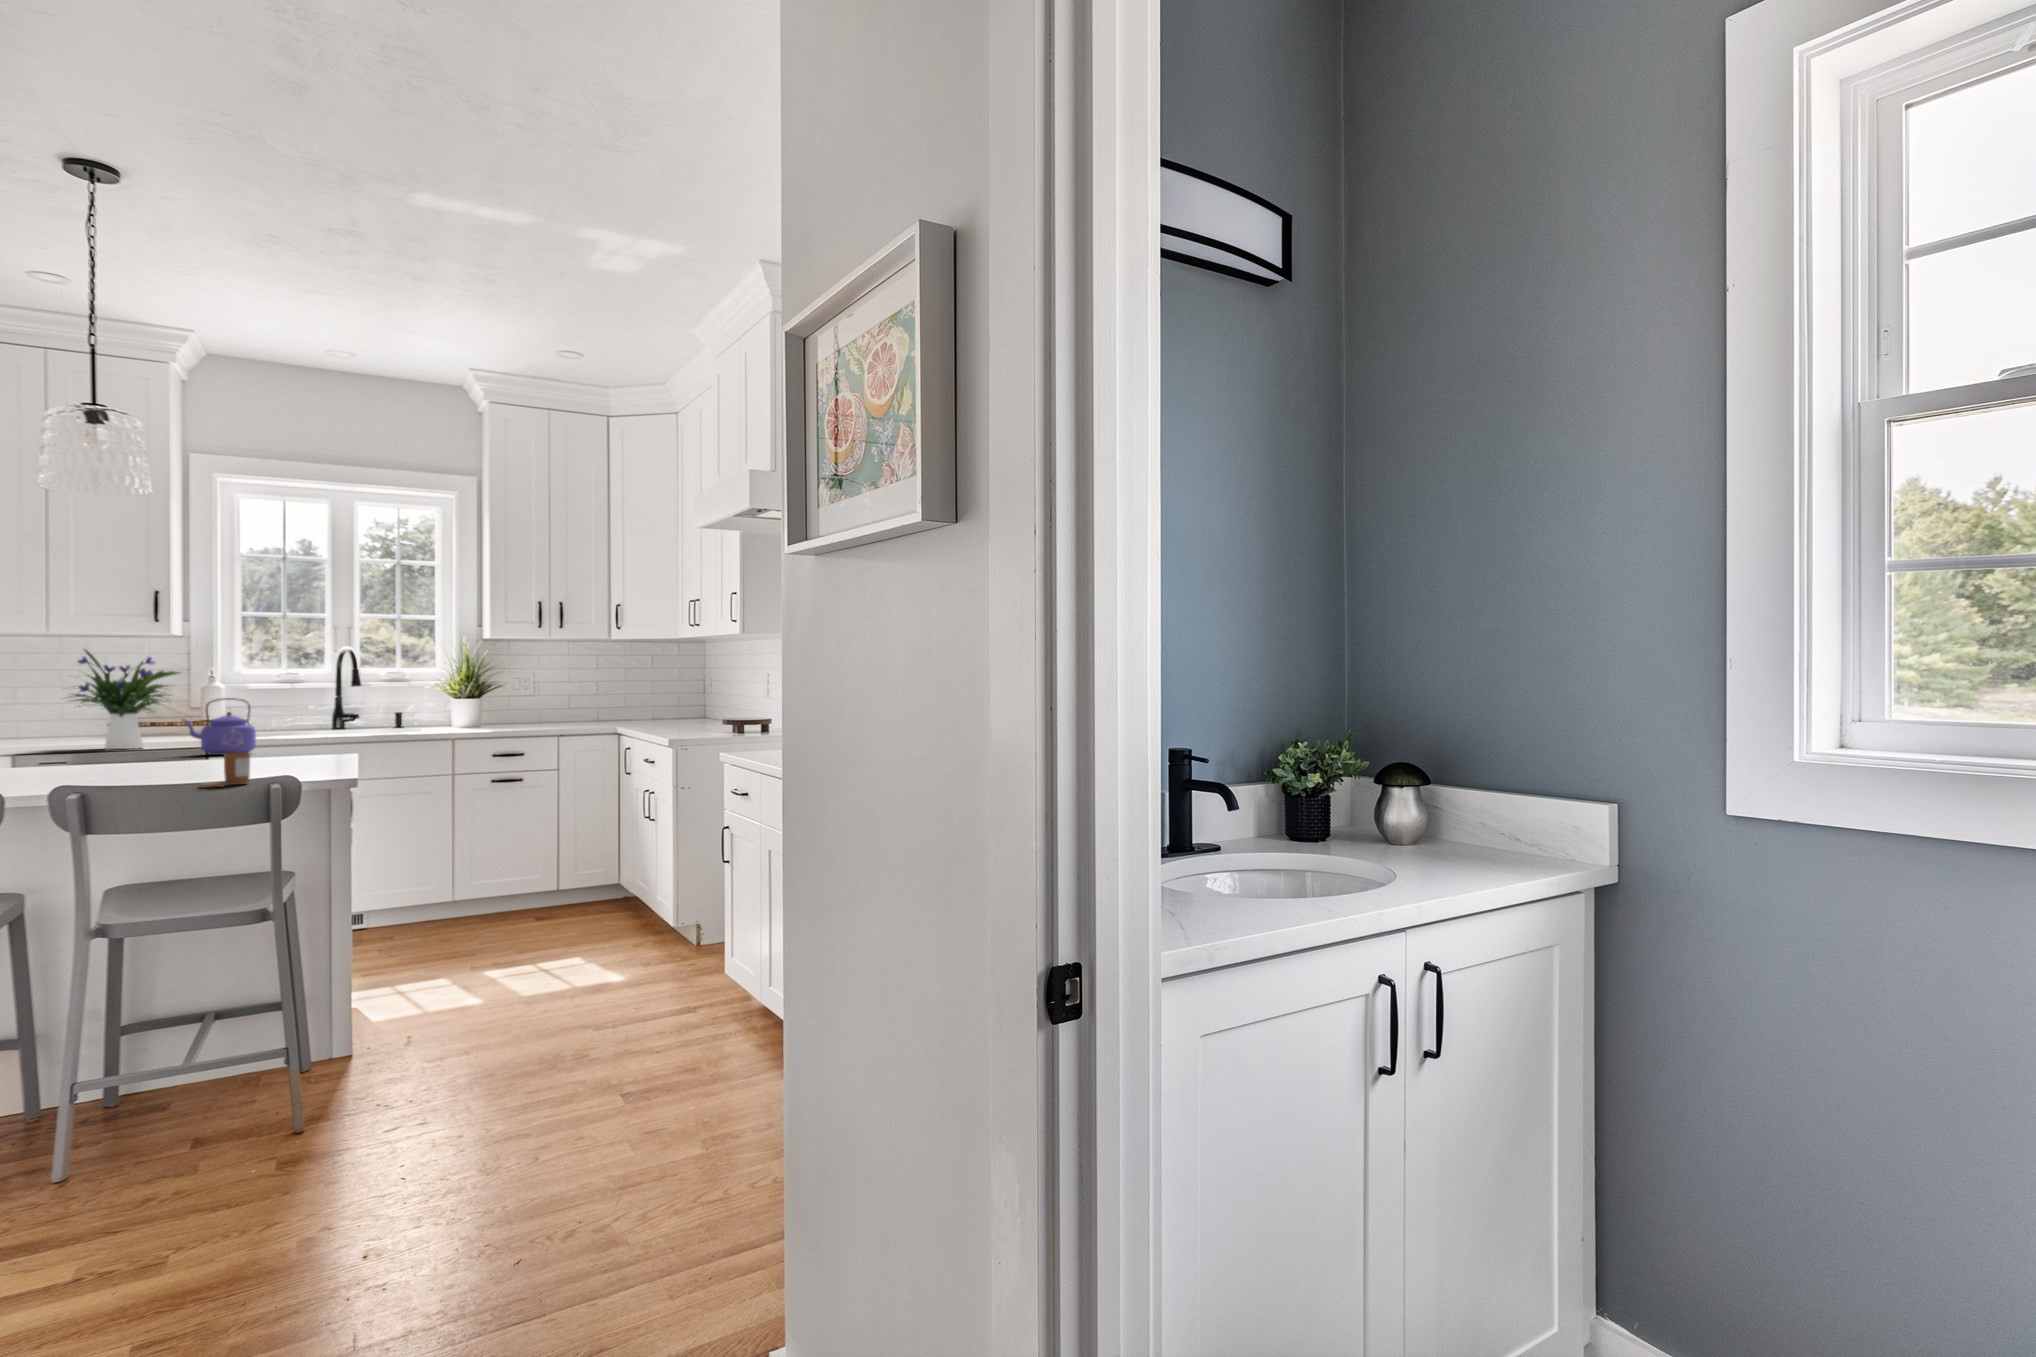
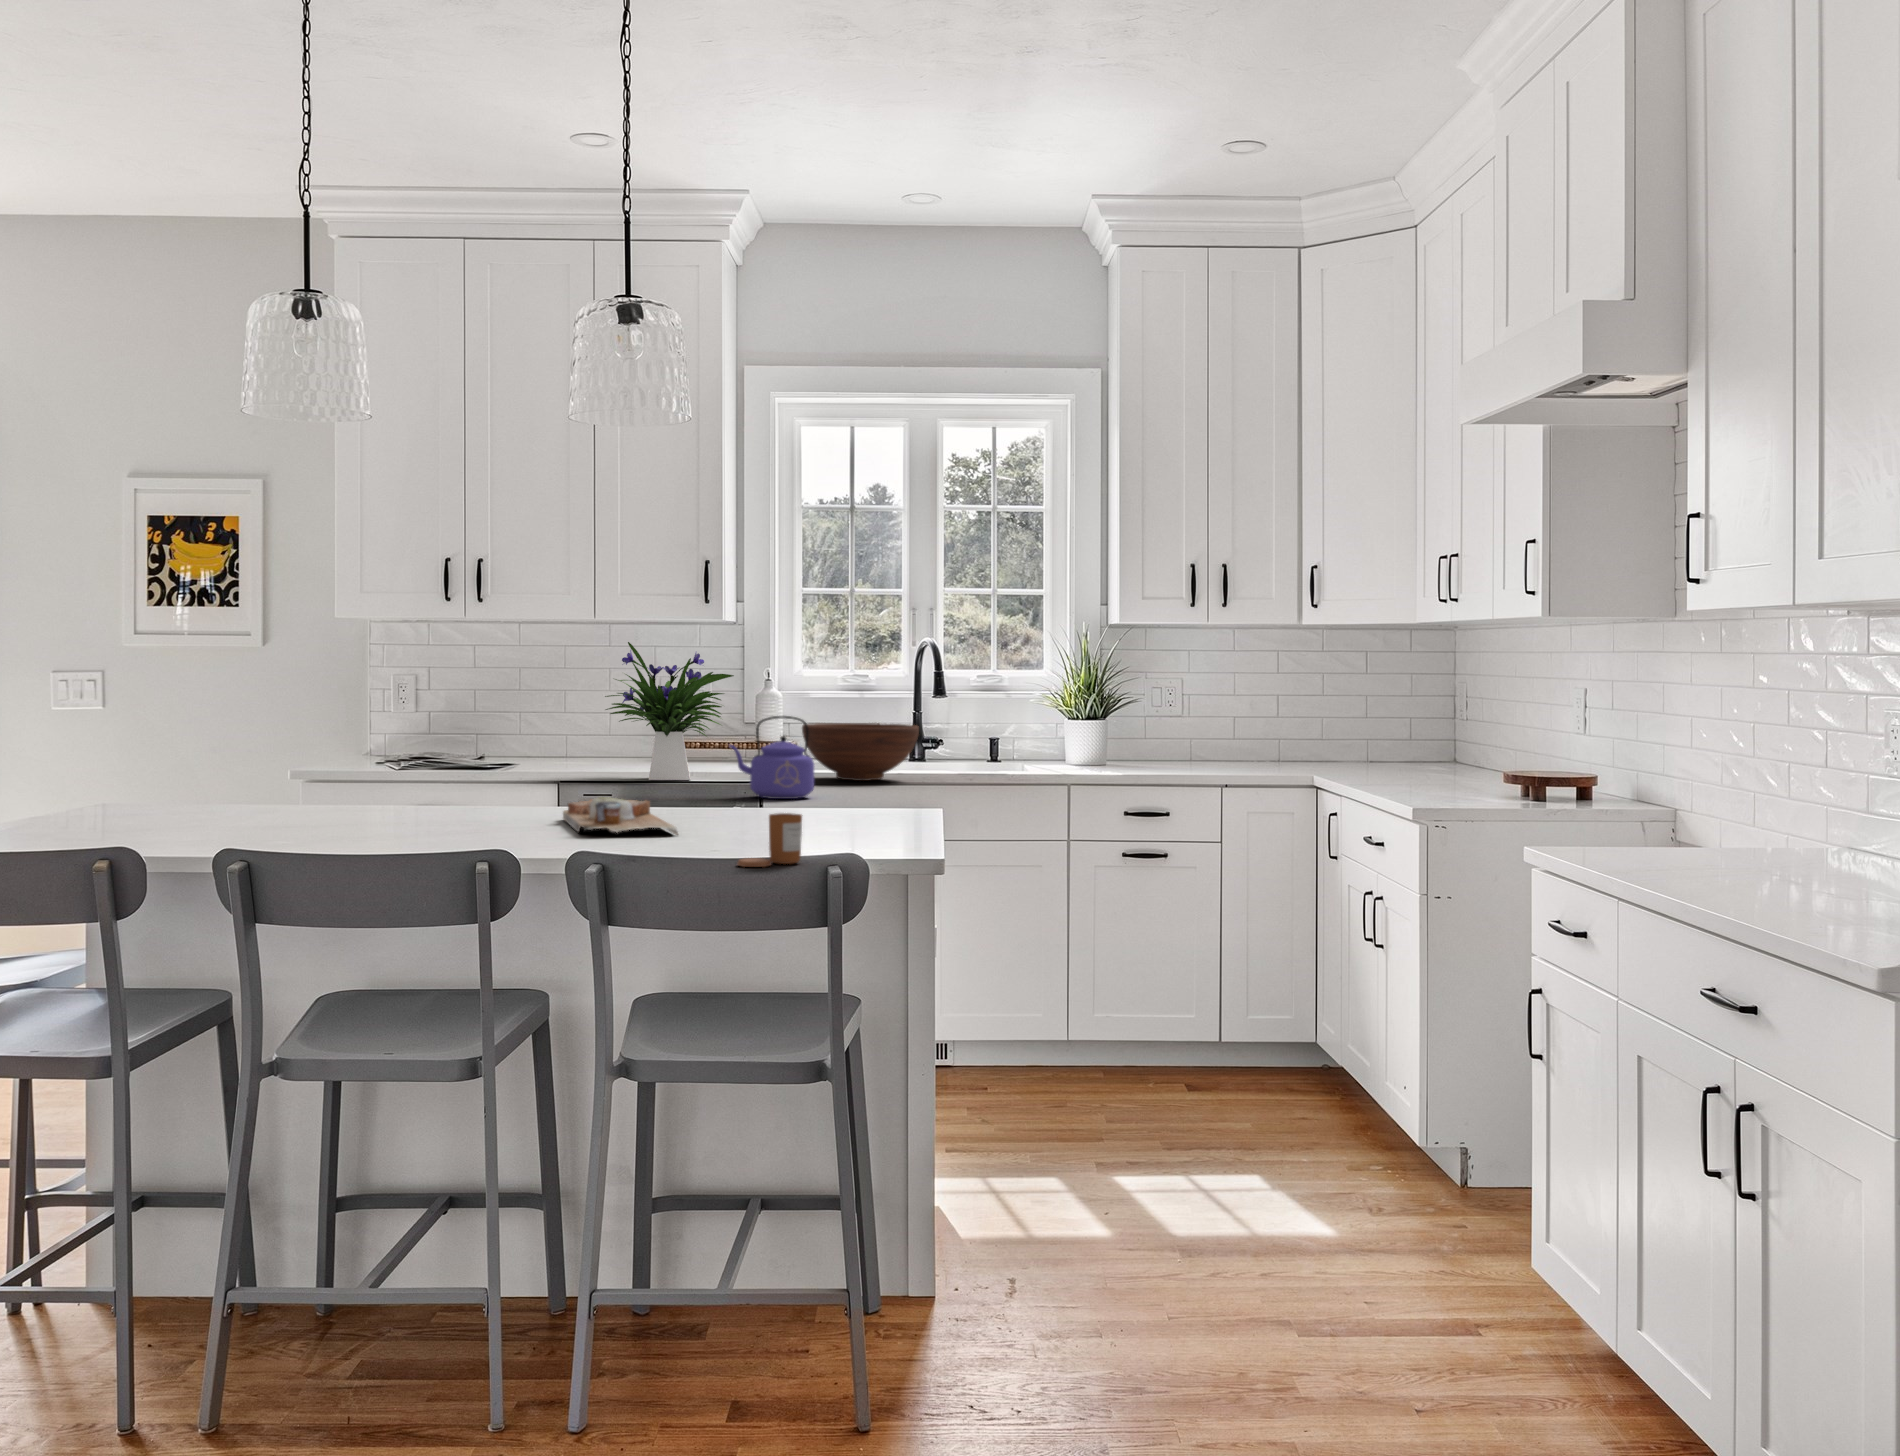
fruit bowl: none [243,705,341,743] -> present [802,723,919,781]
cutting board: none [33,754,144,779] -> present [563,797,678,834]

